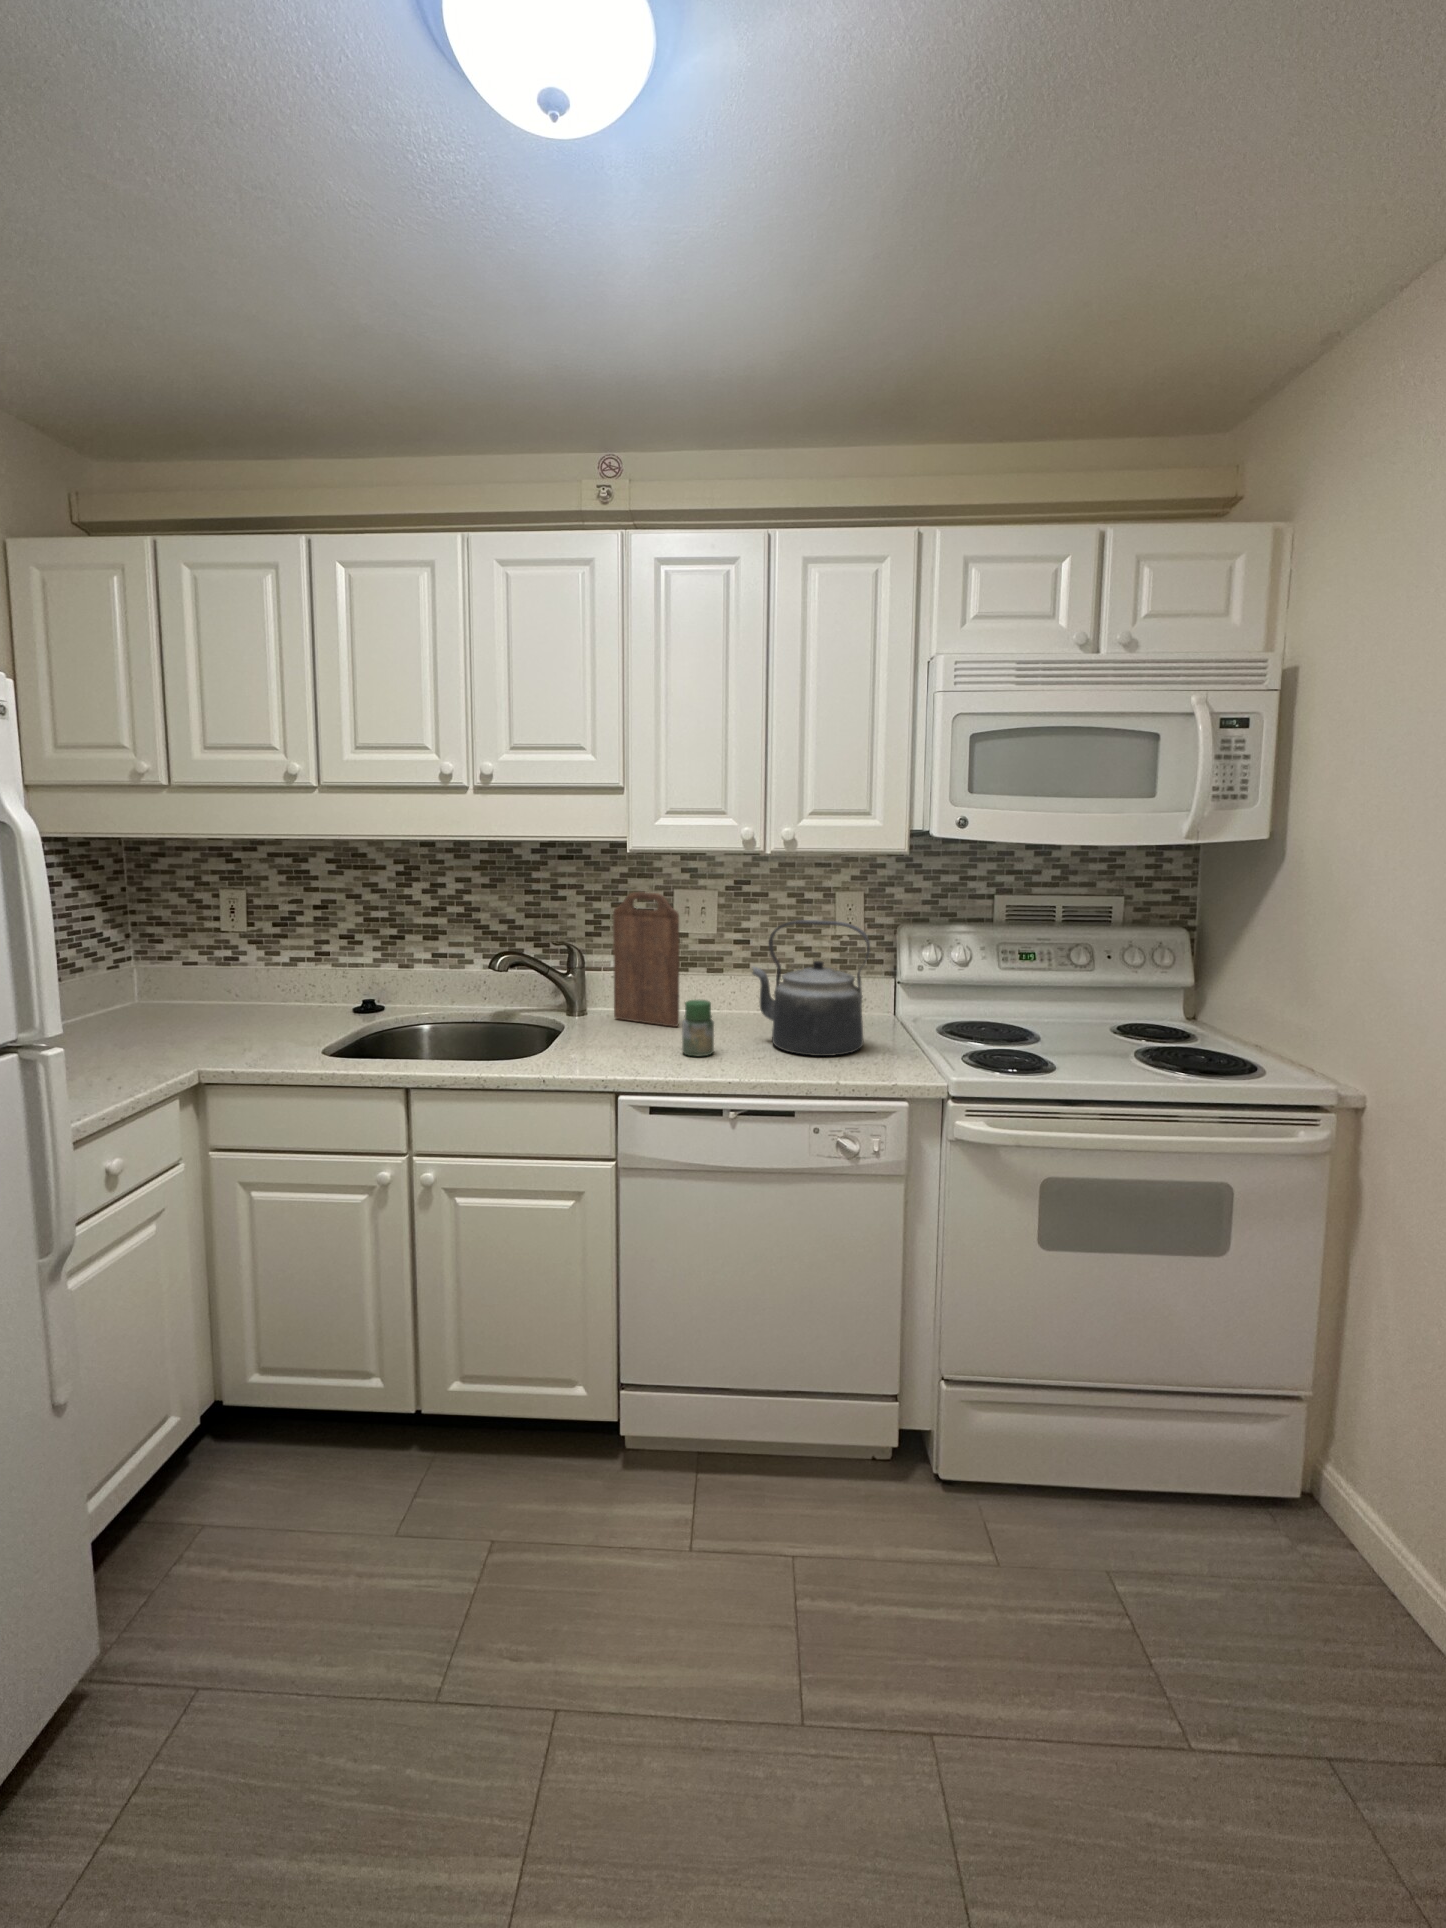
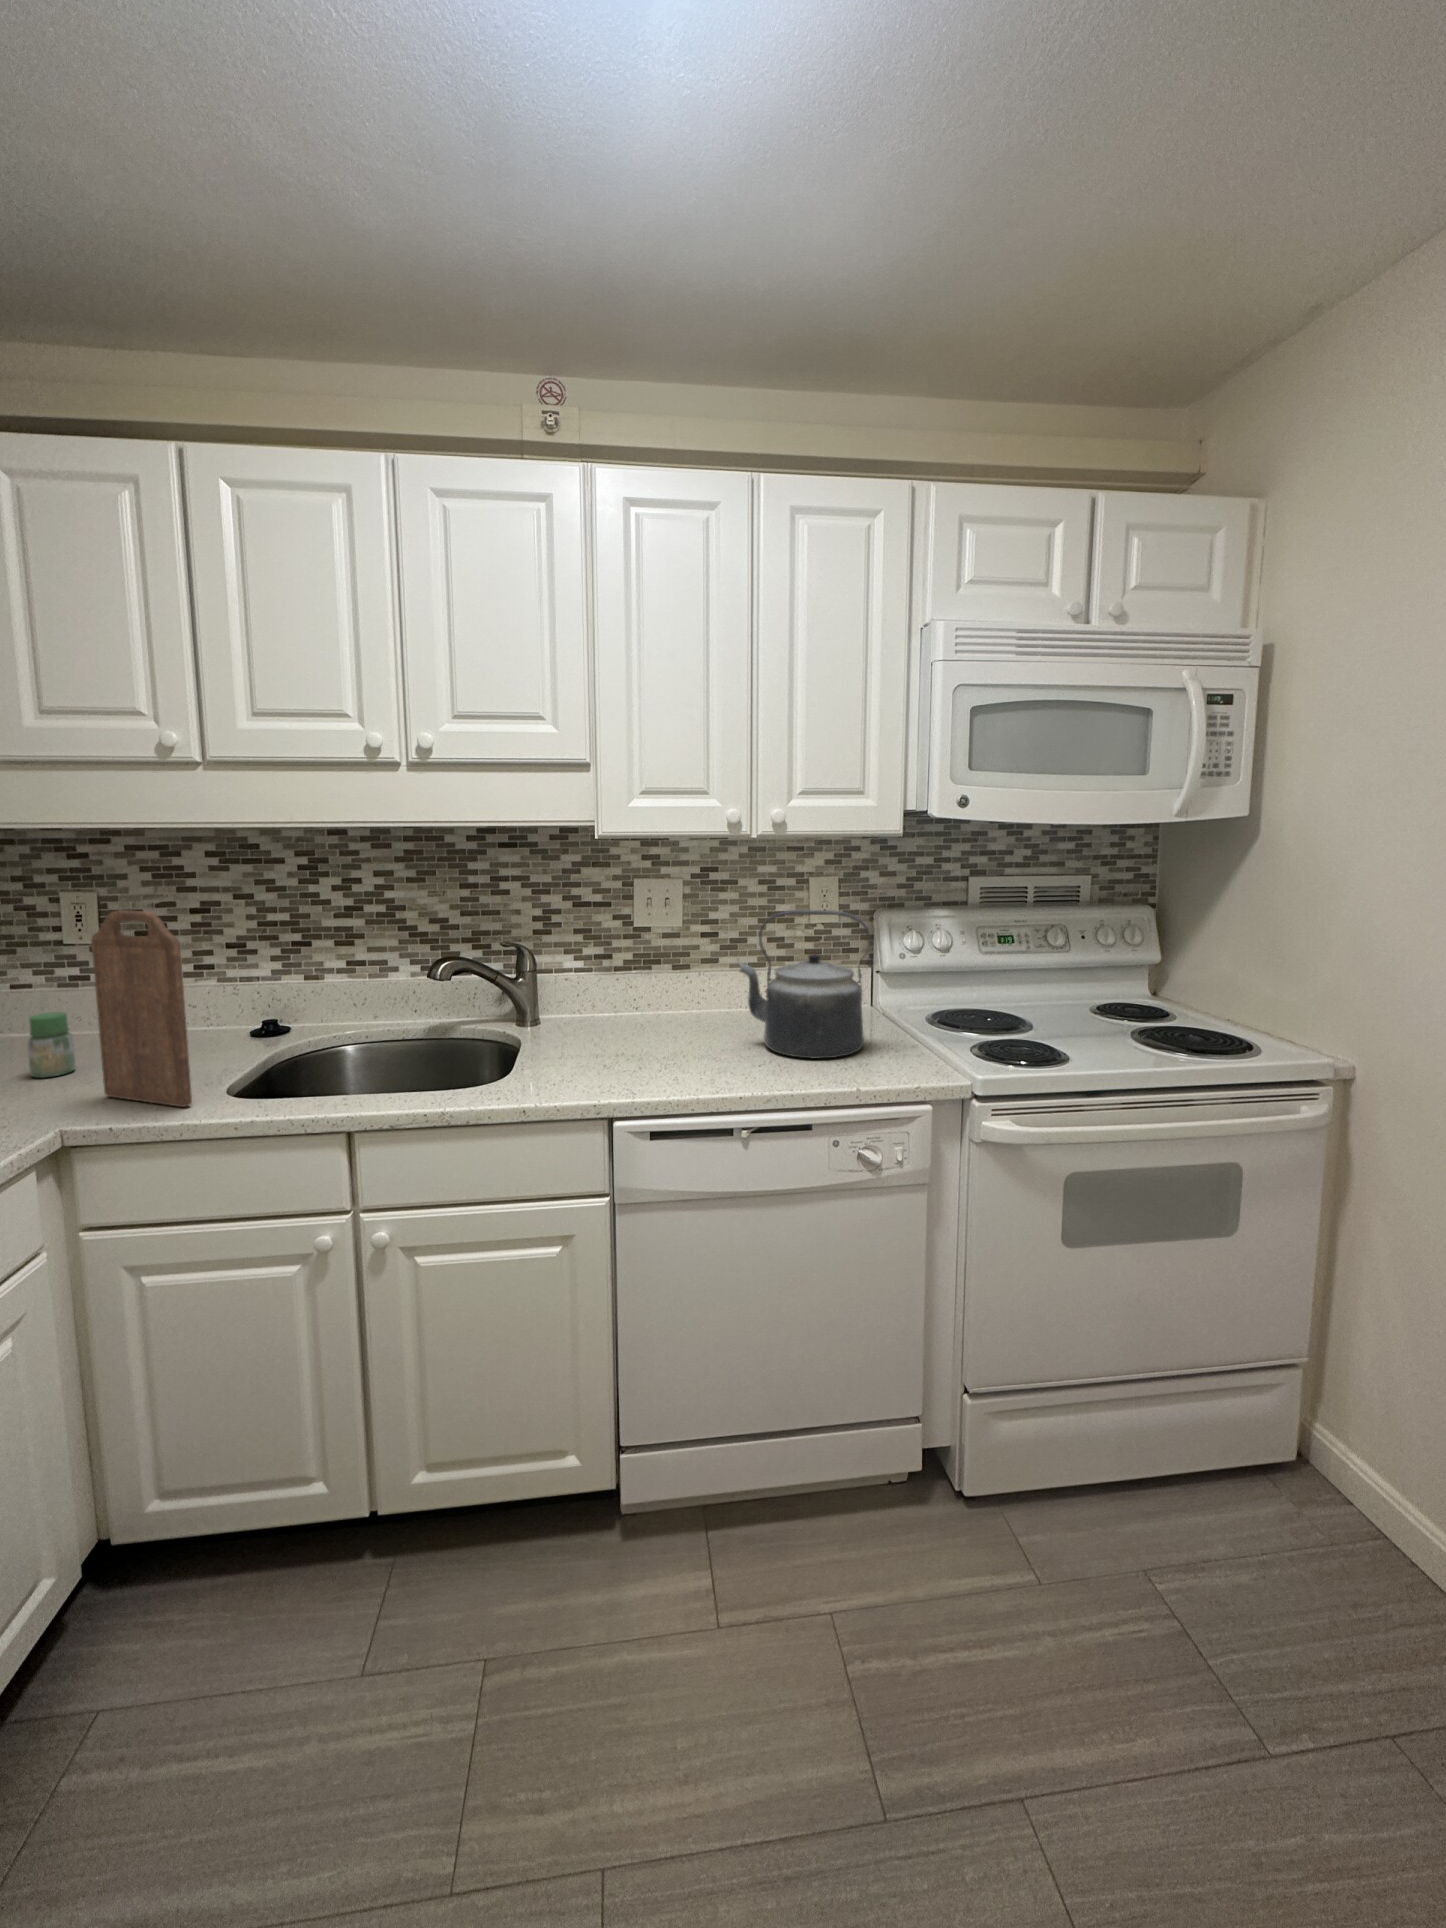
cutting board: present [613,892,679,1027] -> present [91,910,192,1107]
jar: present [682,1000,714,1056] -> present [27,1012,75,1078]

